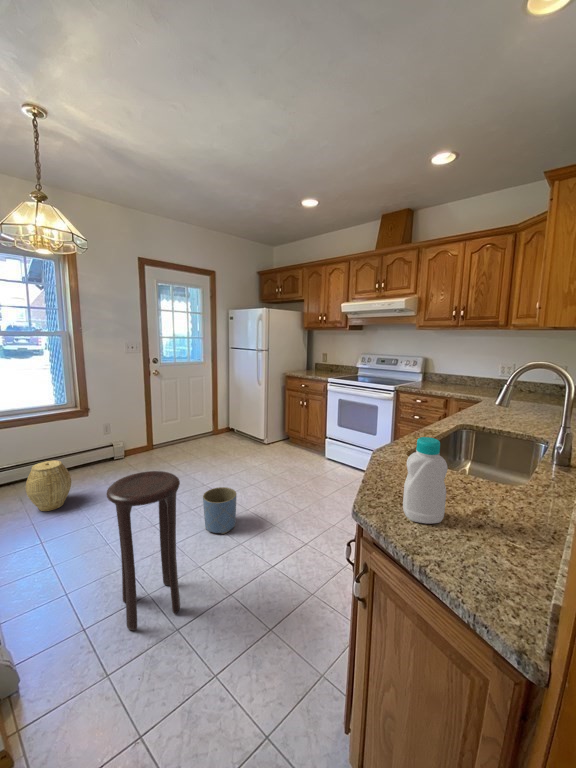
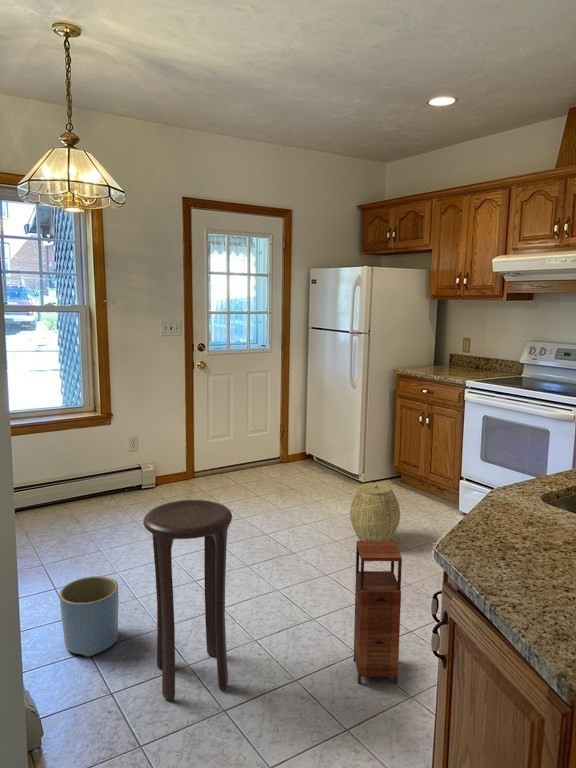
bottle: present [403,437,448,524] -> none [495,464,550,570]
woven basket: present [26,460,71,511] -> present [350,483,400,541]
planter: present [203,487,236,534] -> present [59,576,118,657]
storage cabinet: none [271,488,304,591] -> present [354,541,402,684]

